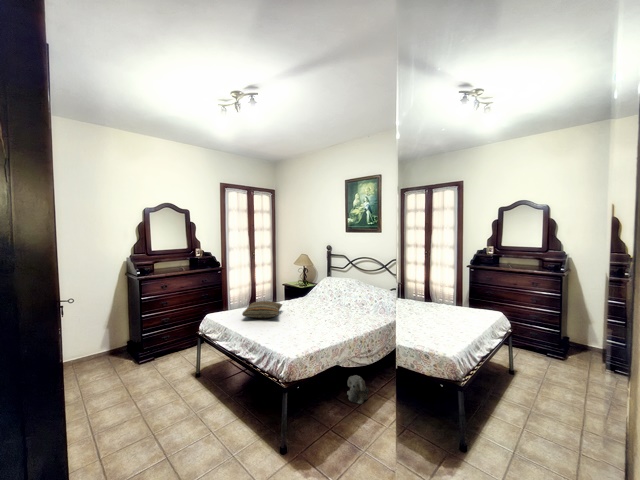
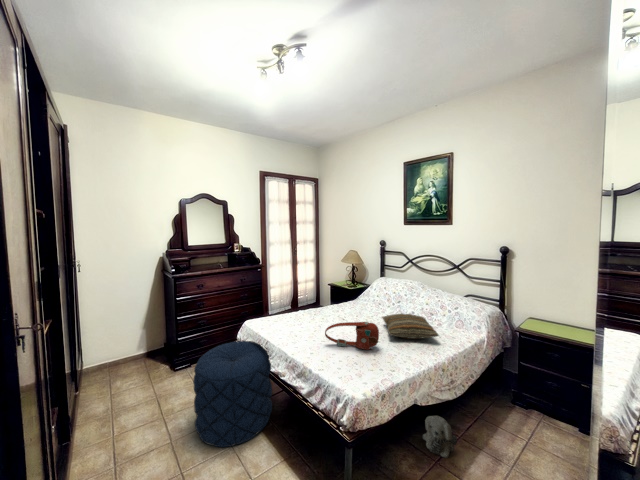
pillow: present [242,301,282,318] -> present [383,314,439,339]
handbag: none [273,309,315,330] -> present [325,322,379,350]
pouf: none [162,331,230,413] -> present [193,341,272,447]

